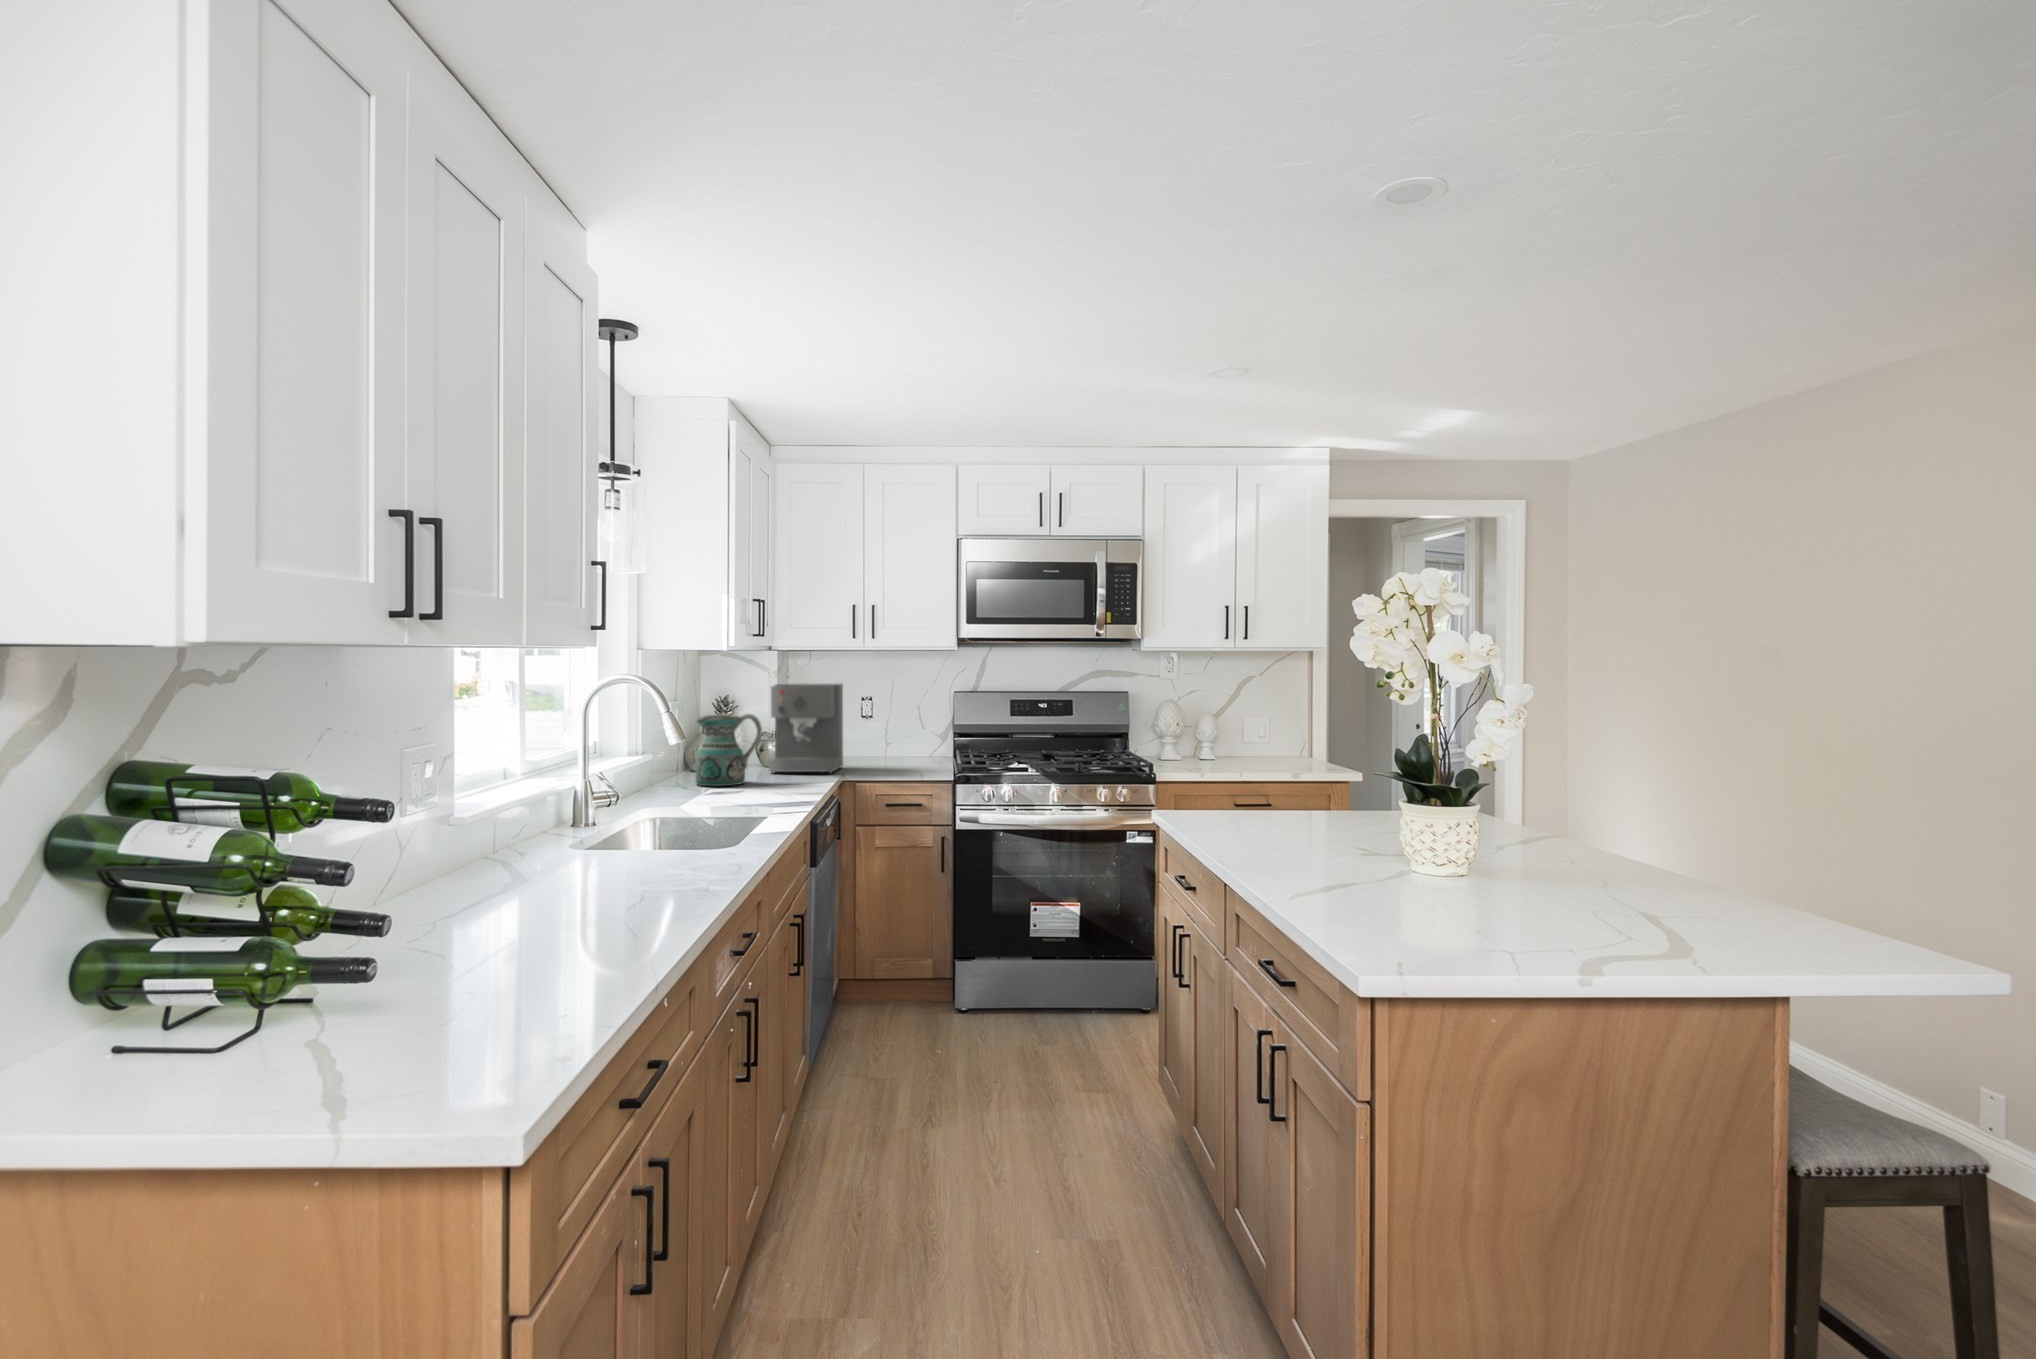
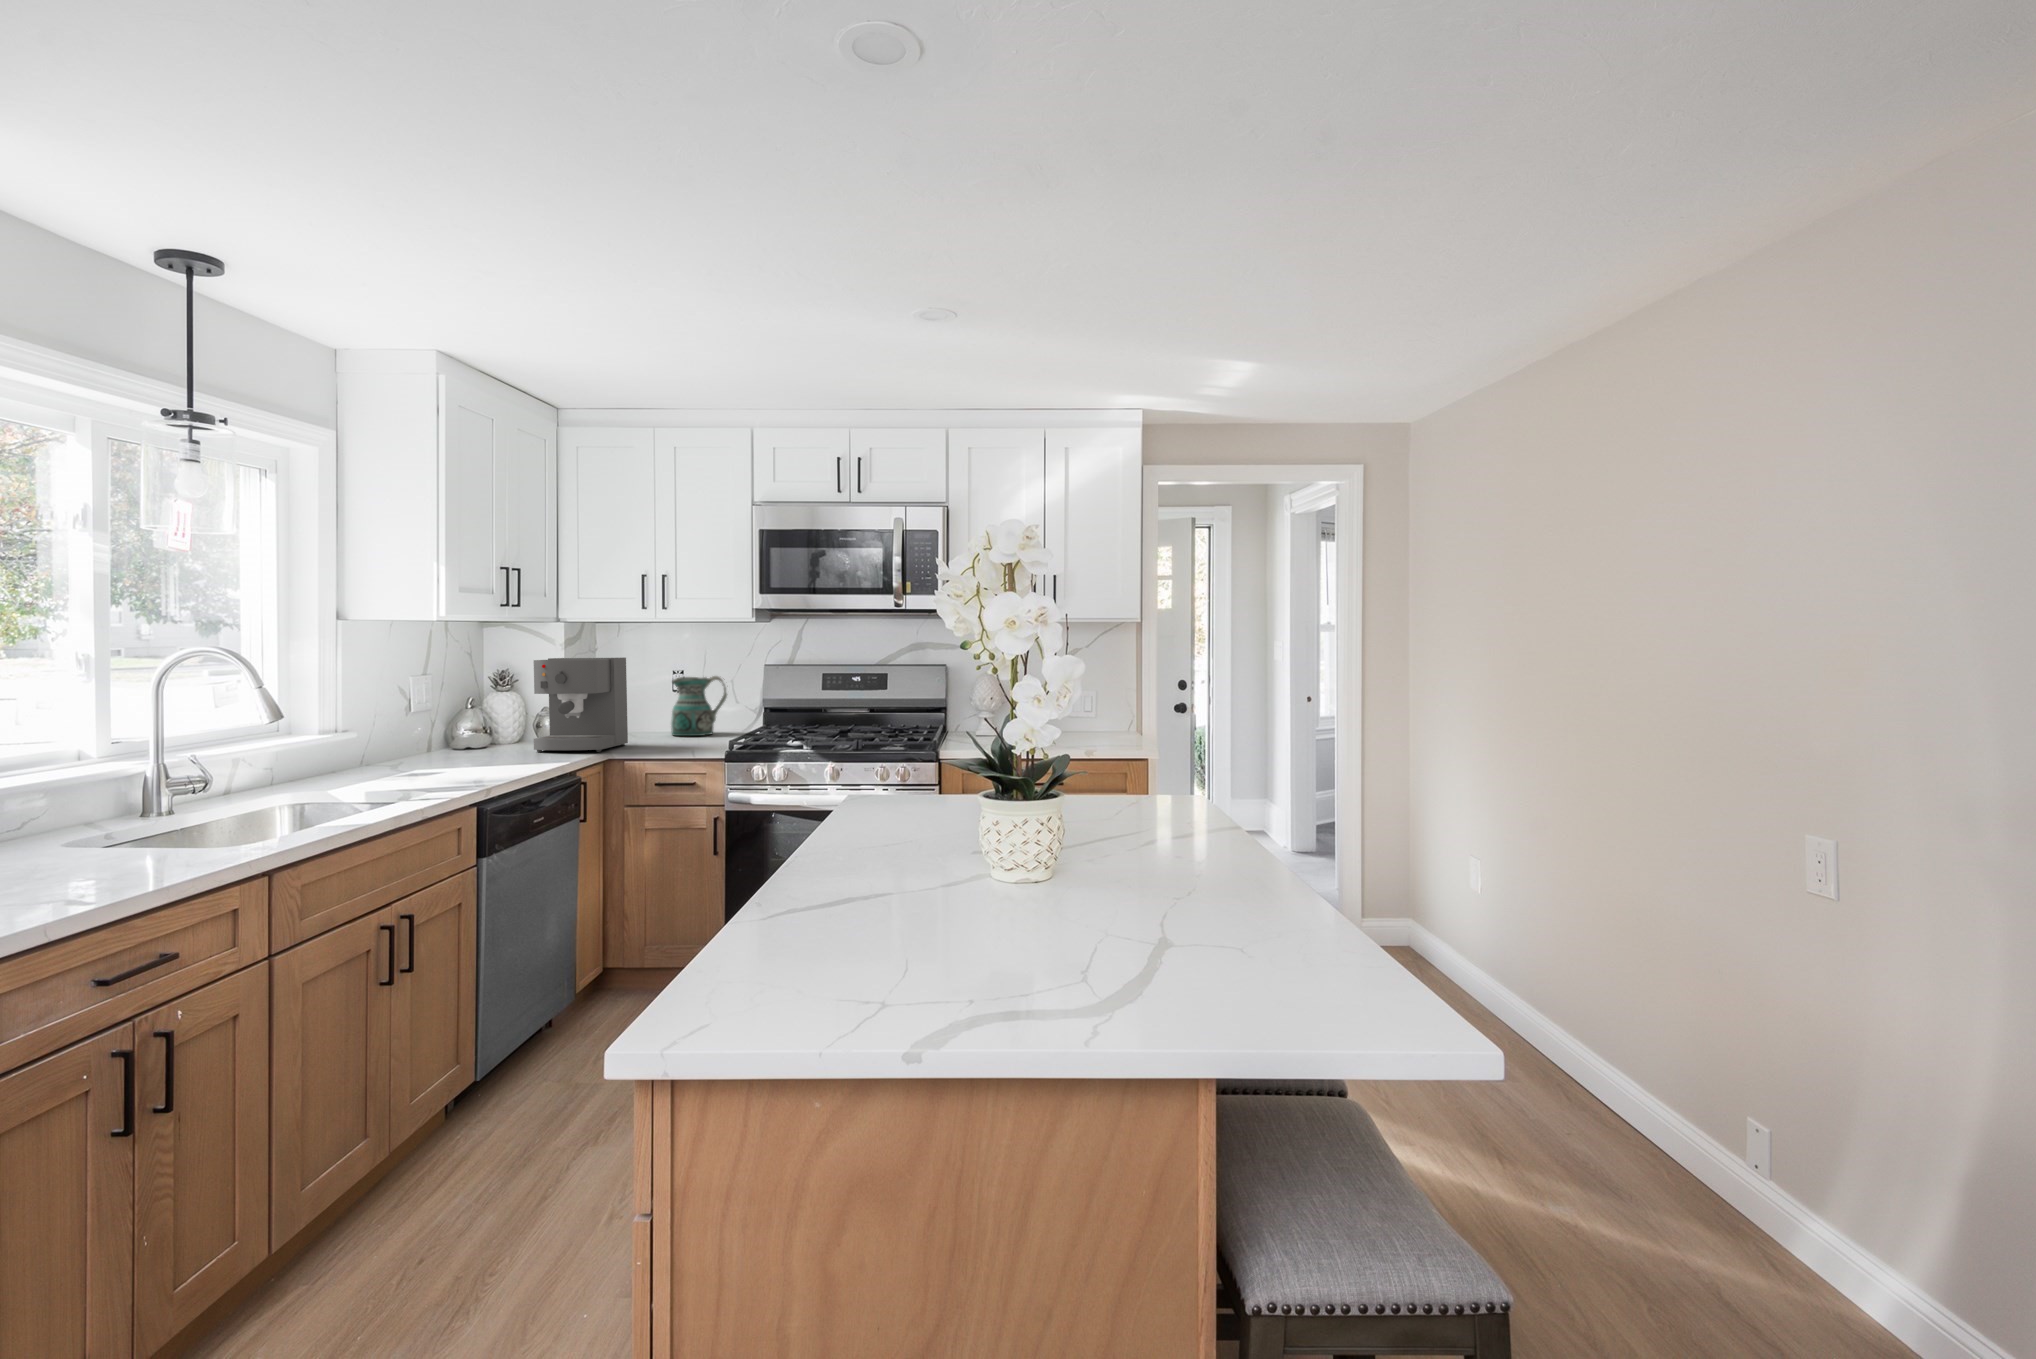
ceramic pitcher: present [696,714,762,786] -> present [671,676,727,736]

